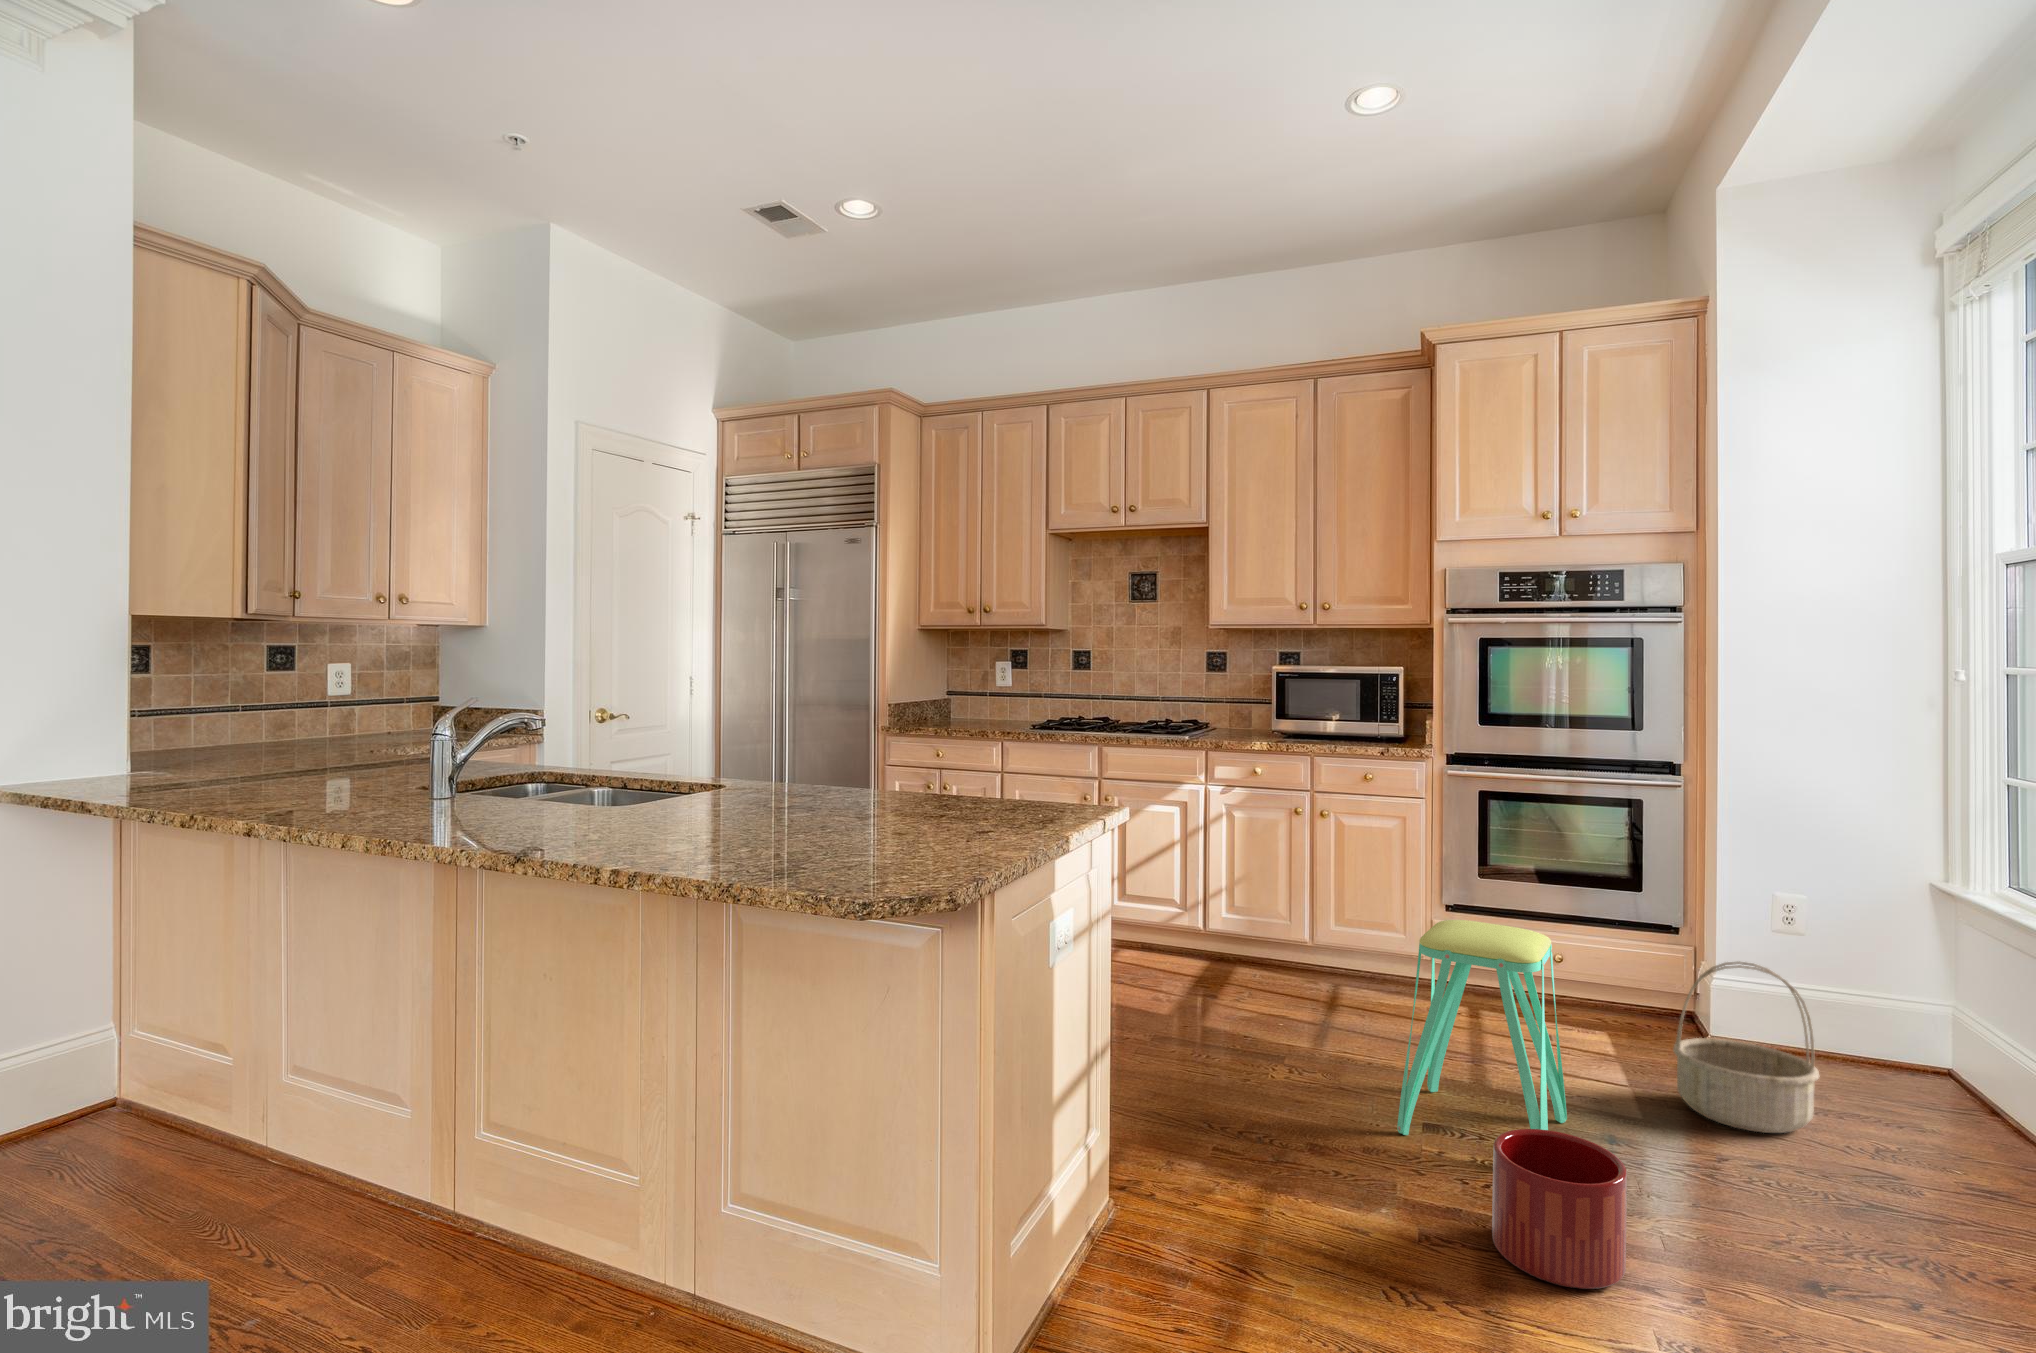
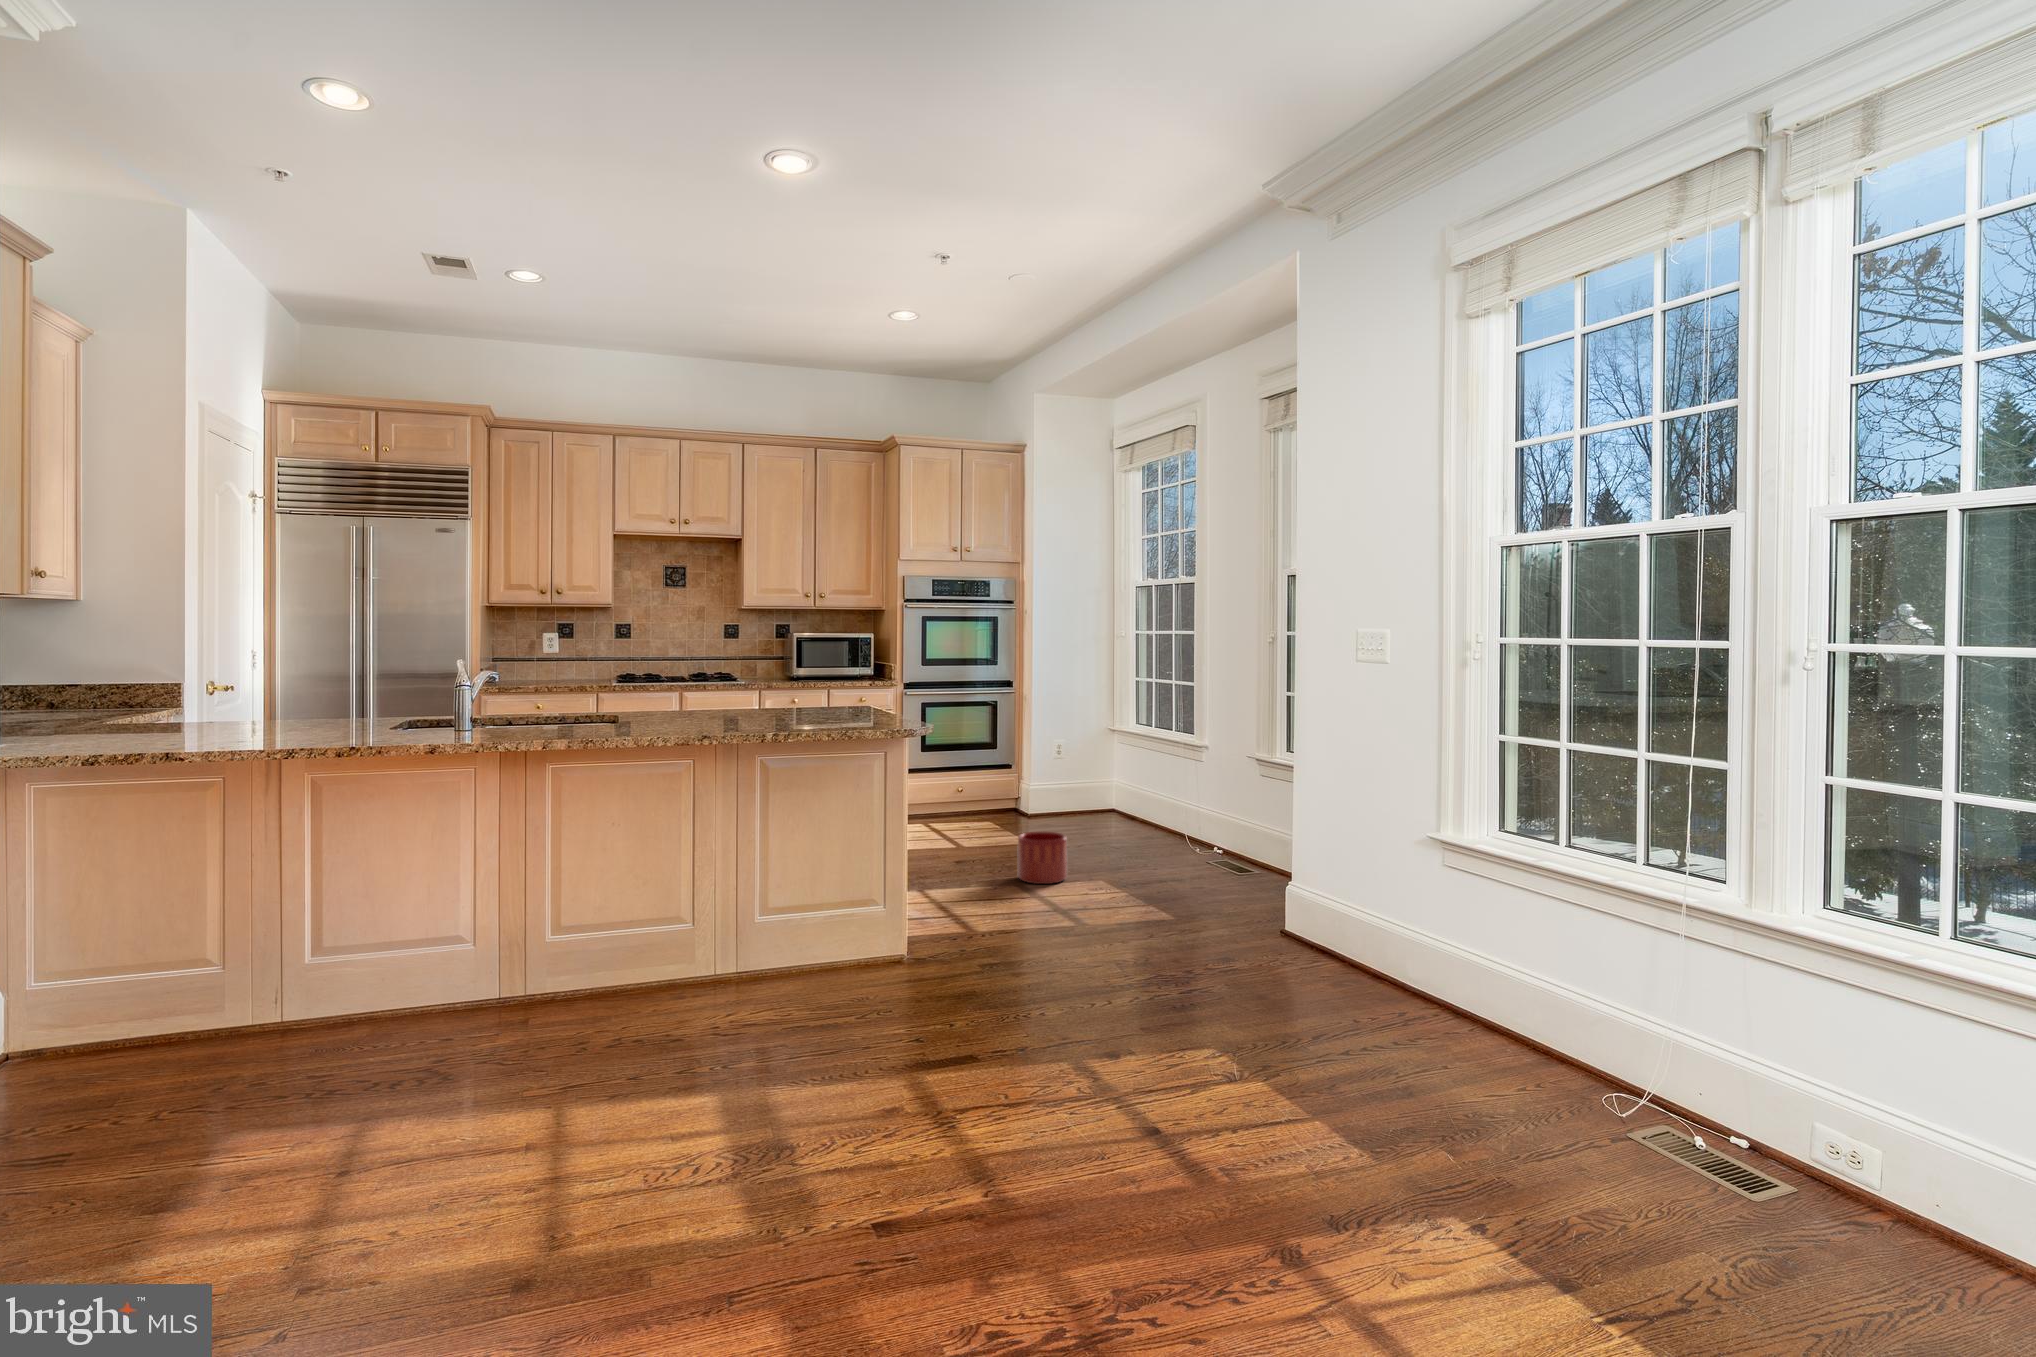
stool: present [1397,920,1567,1135] -> none [944,759,1017,865]
basket: present [1673,961,1819,1133] -> none [1037,766,1091,840]

